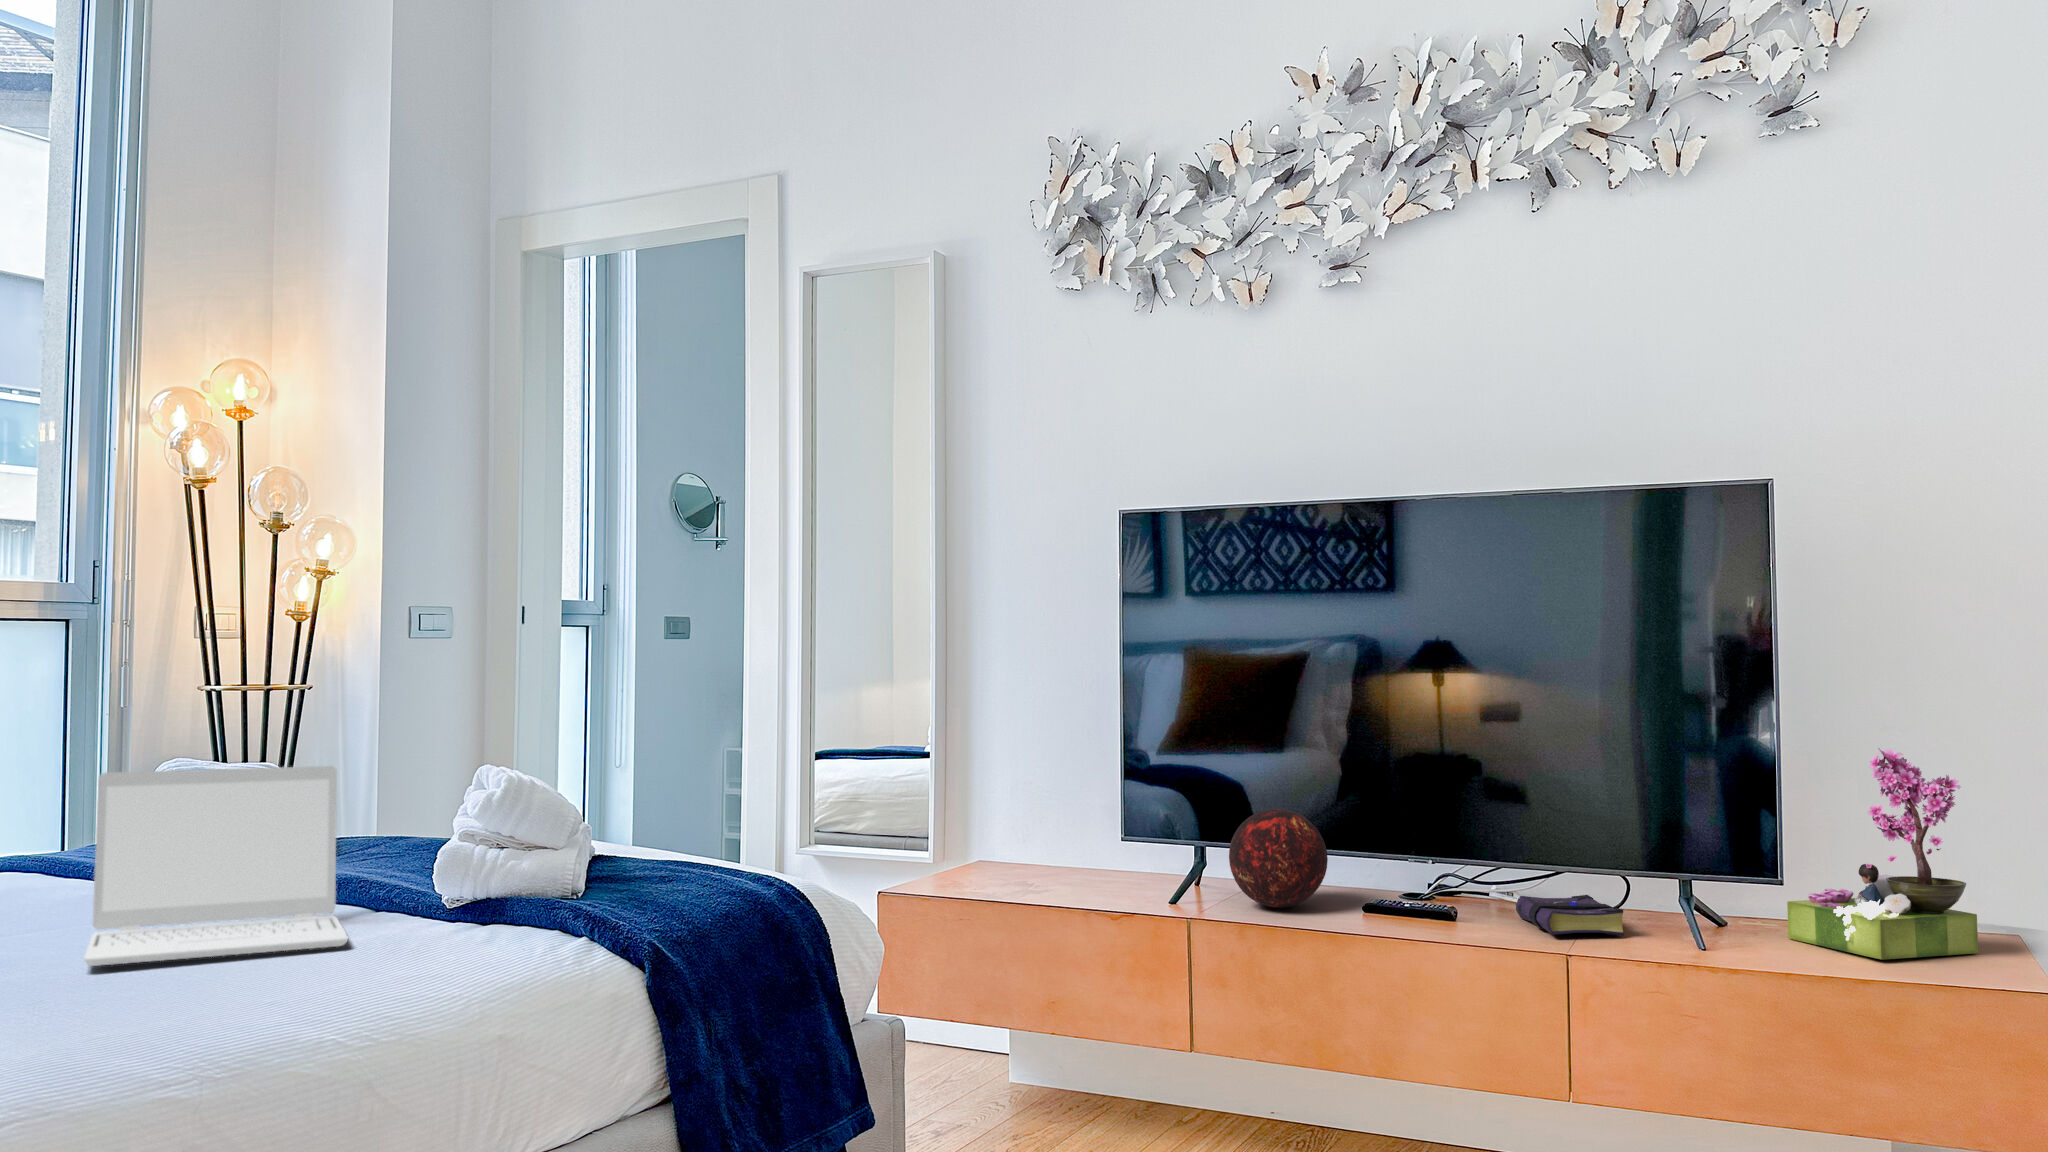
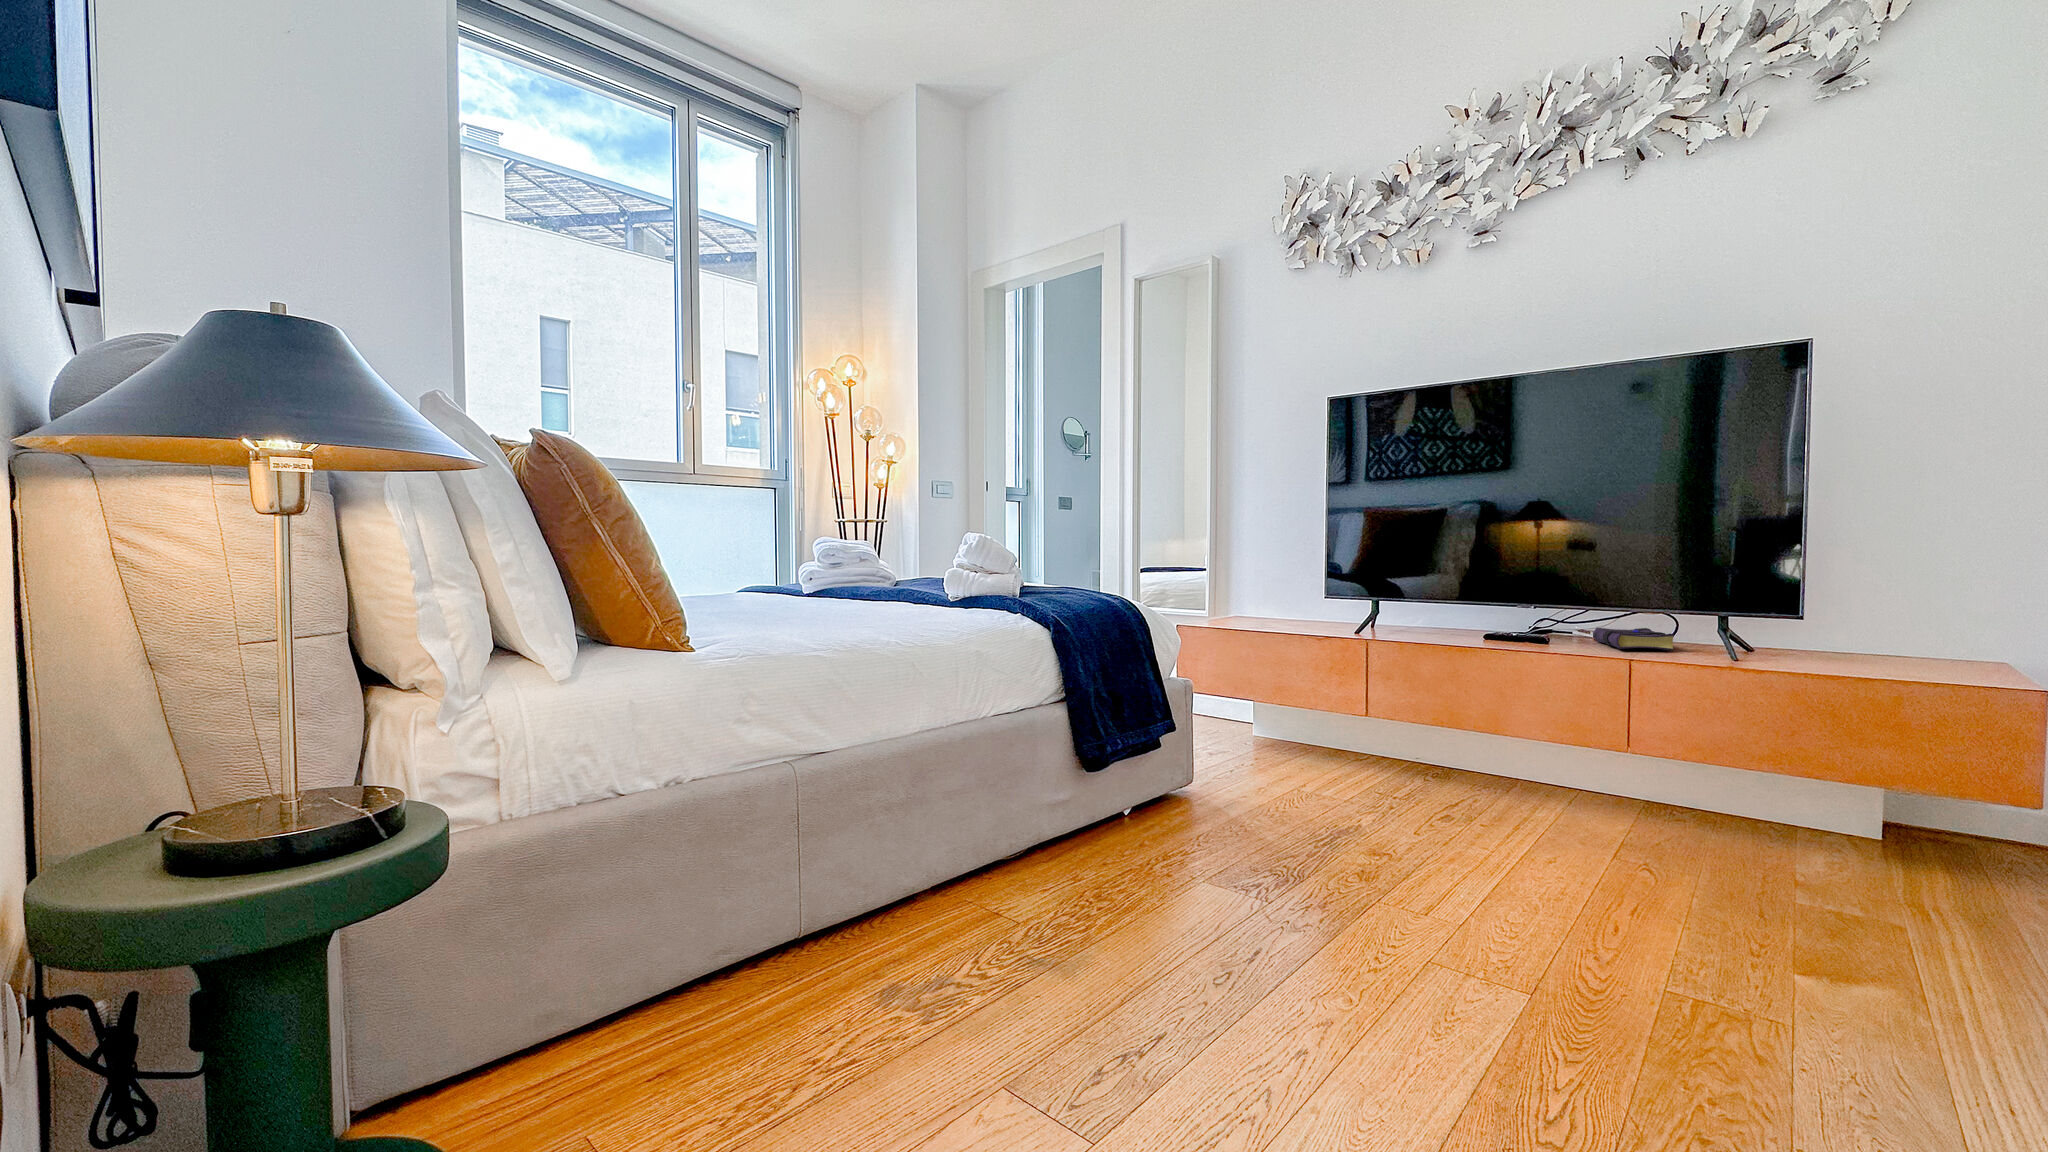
flower arrangement: present [1787,748,1978,960] -> none [1804,527,1968,668]
laptop: present [84,766,348,966] -> none [779,527,901,615]
decorative orb: present [1229,809,1328,908] -> none [1395,574,1461,634]

